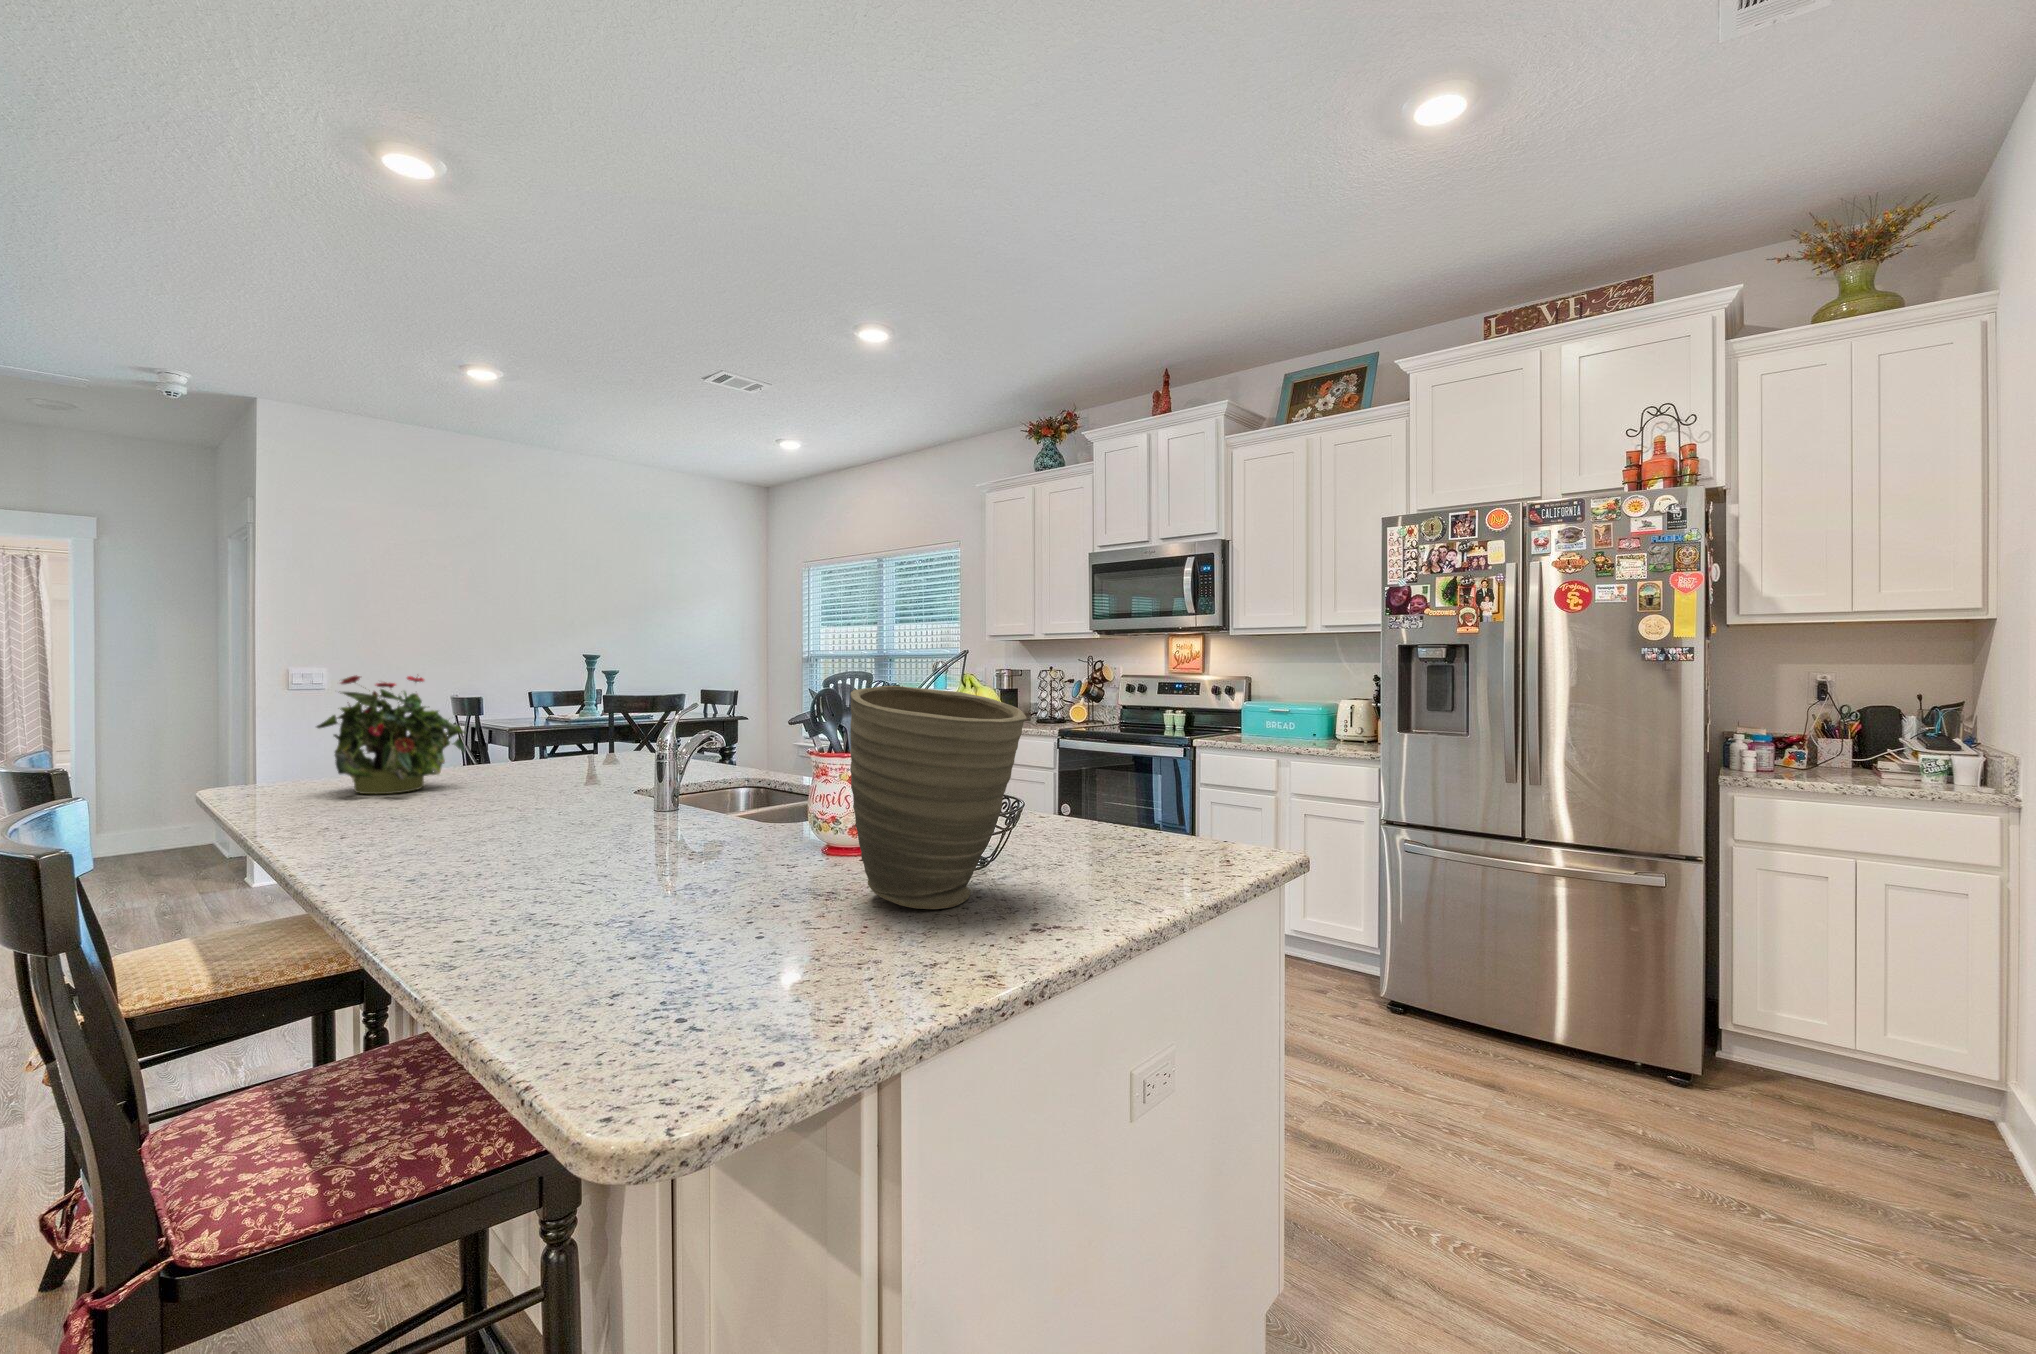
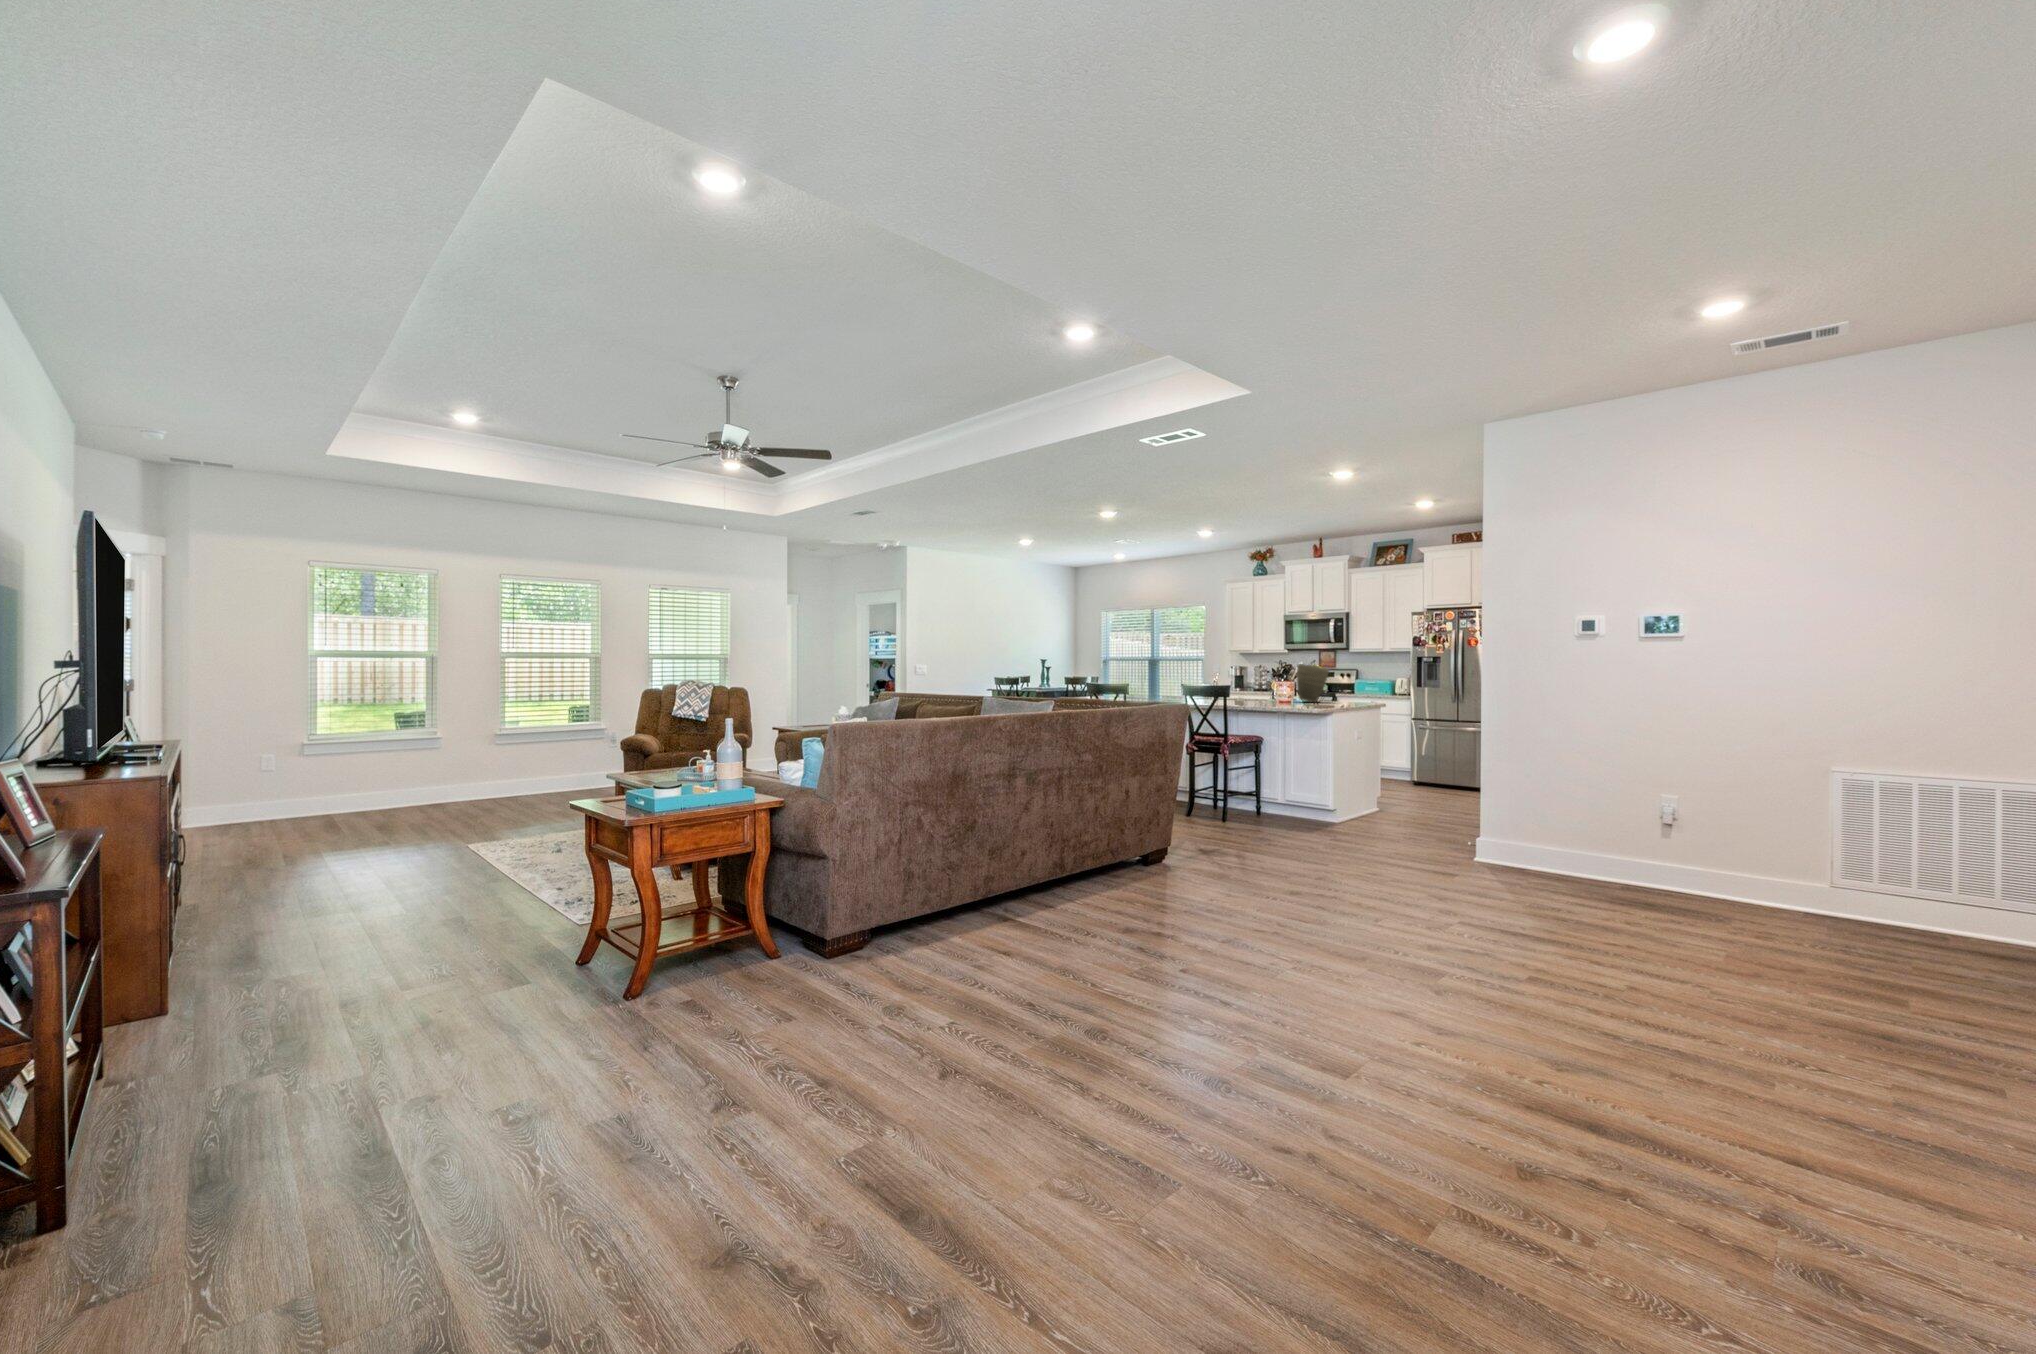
potted plant: present [317,675,466,794] -> none [1100,663,1133,696]

